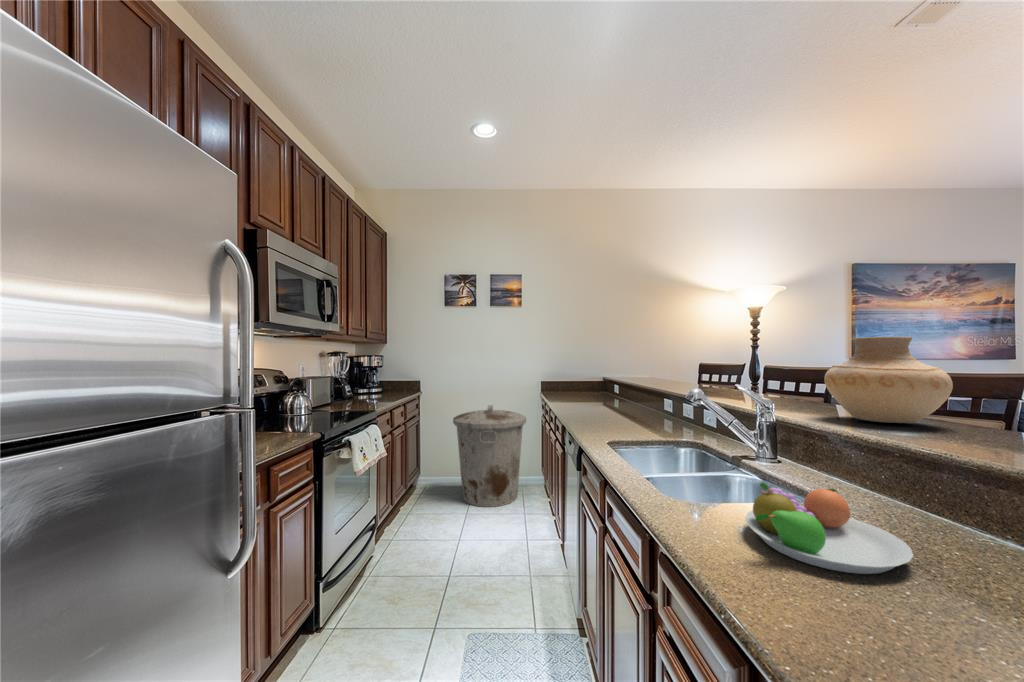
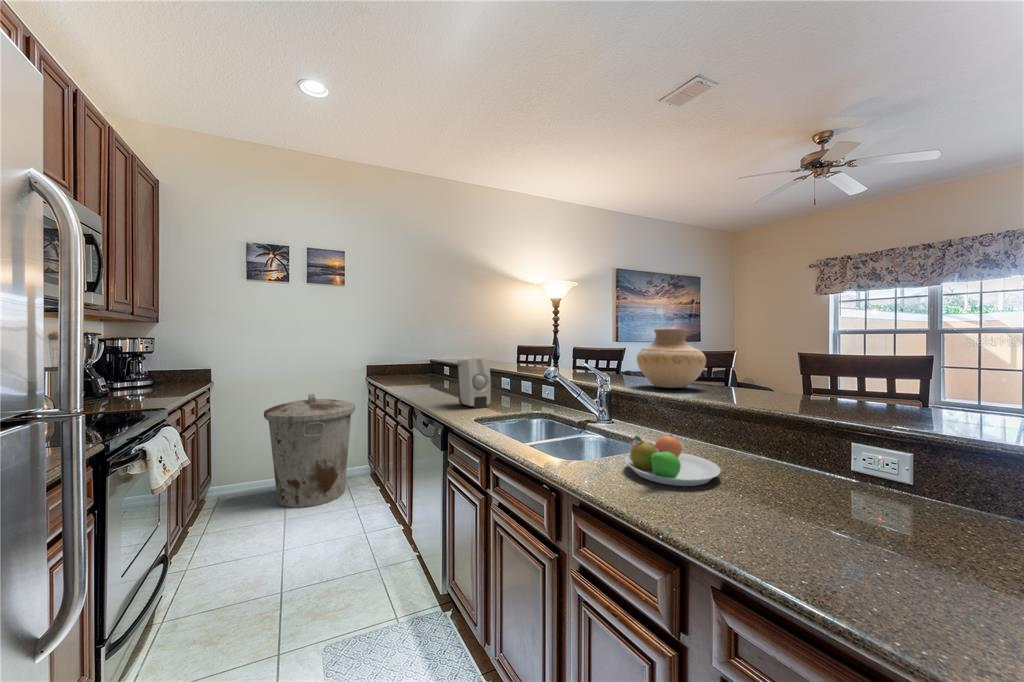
soap dispenser: none [603,375,637,429] -> present [458,358,491,408]

